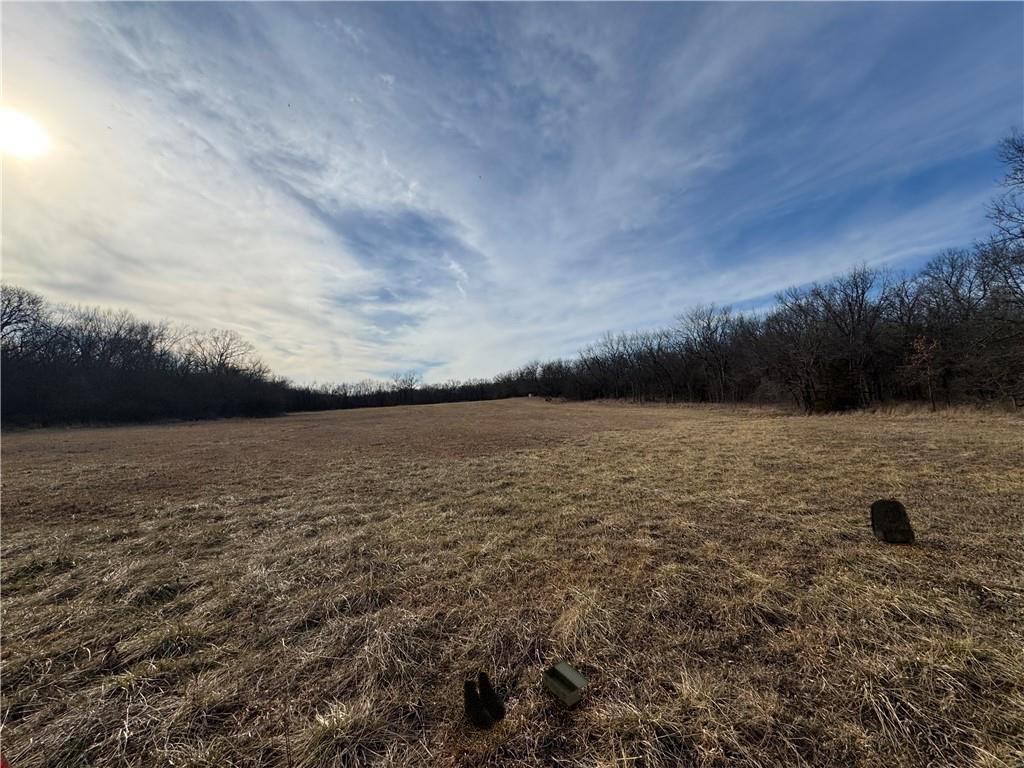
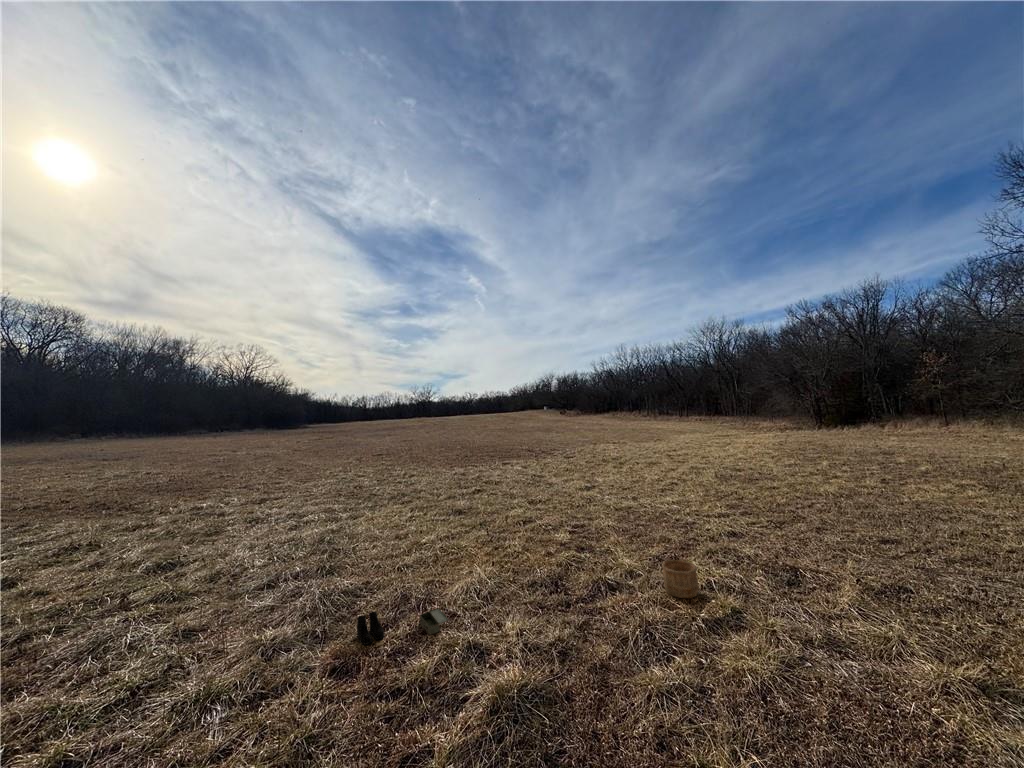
backpack: present [870,499,915,543] -> none [749,503,780,540]
wooden bucket: none [832,579,890,633] -> present [662,560,698,598]

